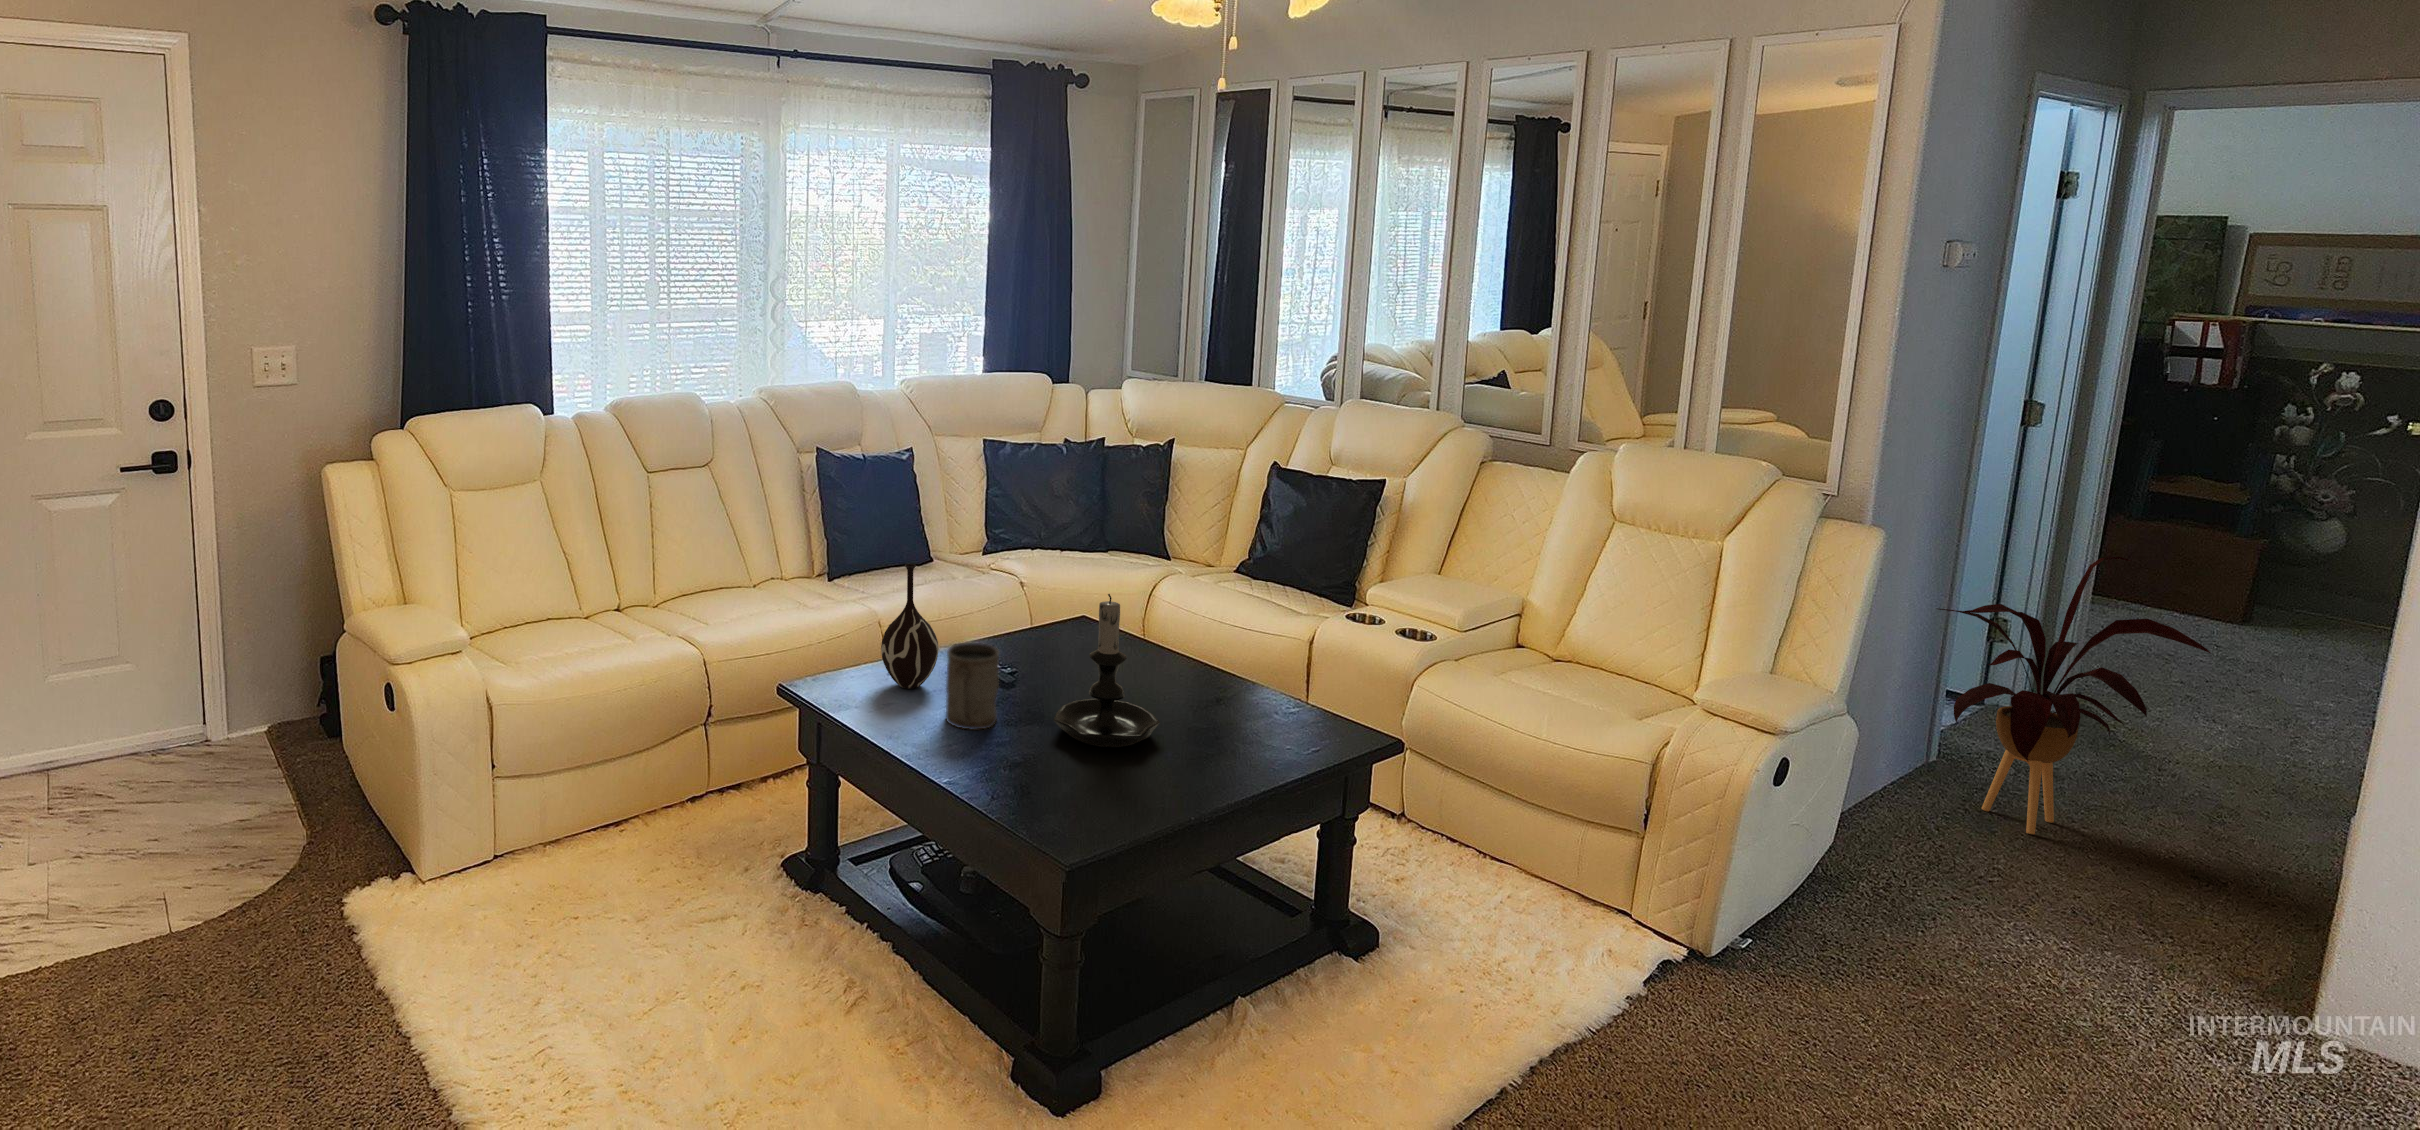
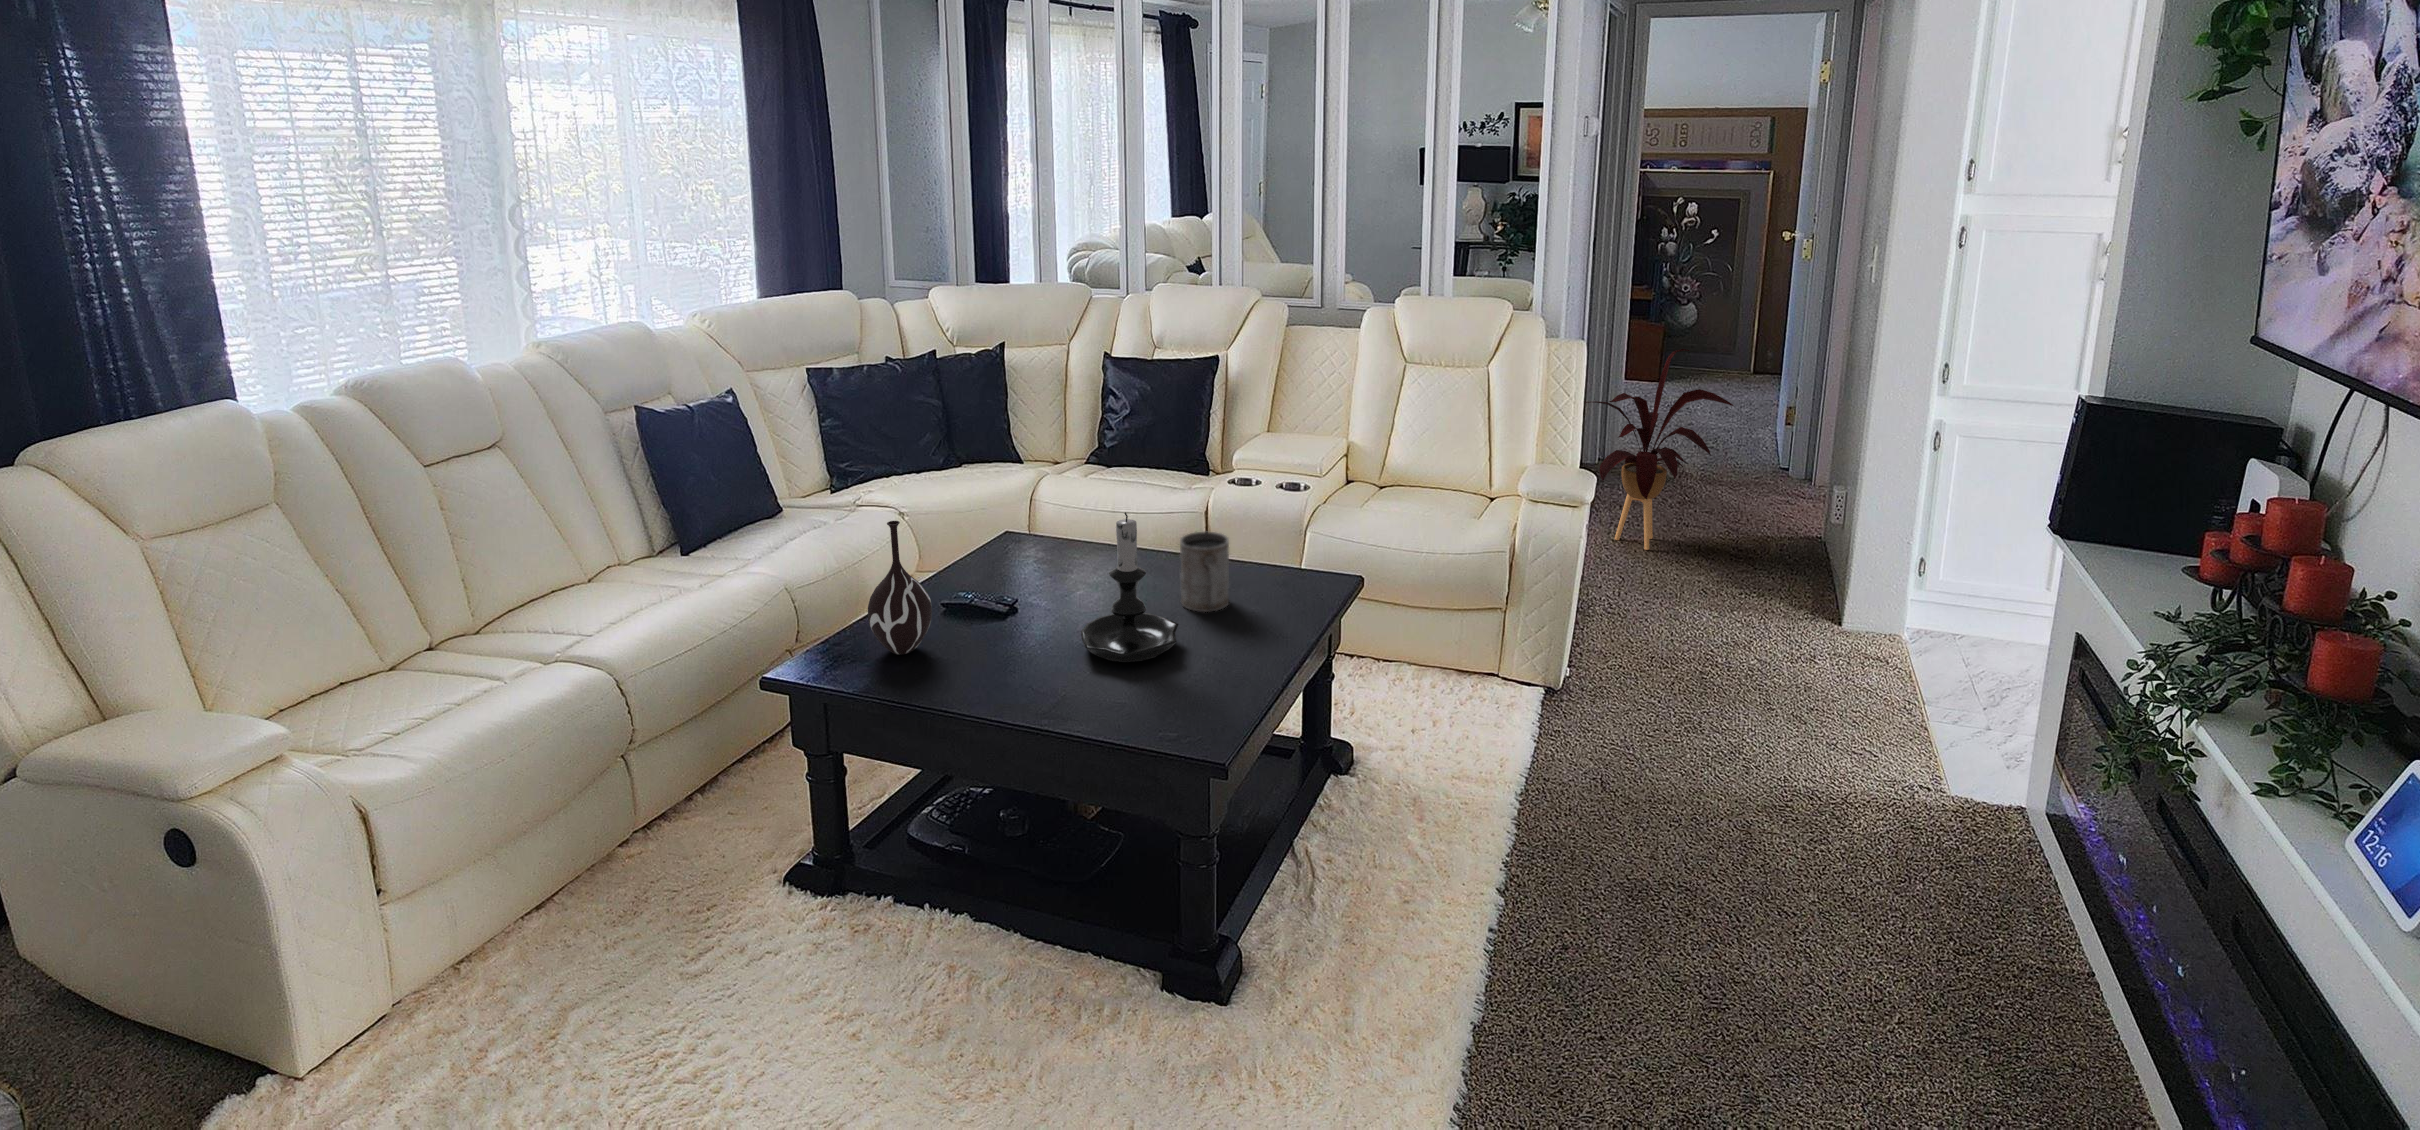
mug: present [946,643,999,730] -> present [1180,532,1229,612]

